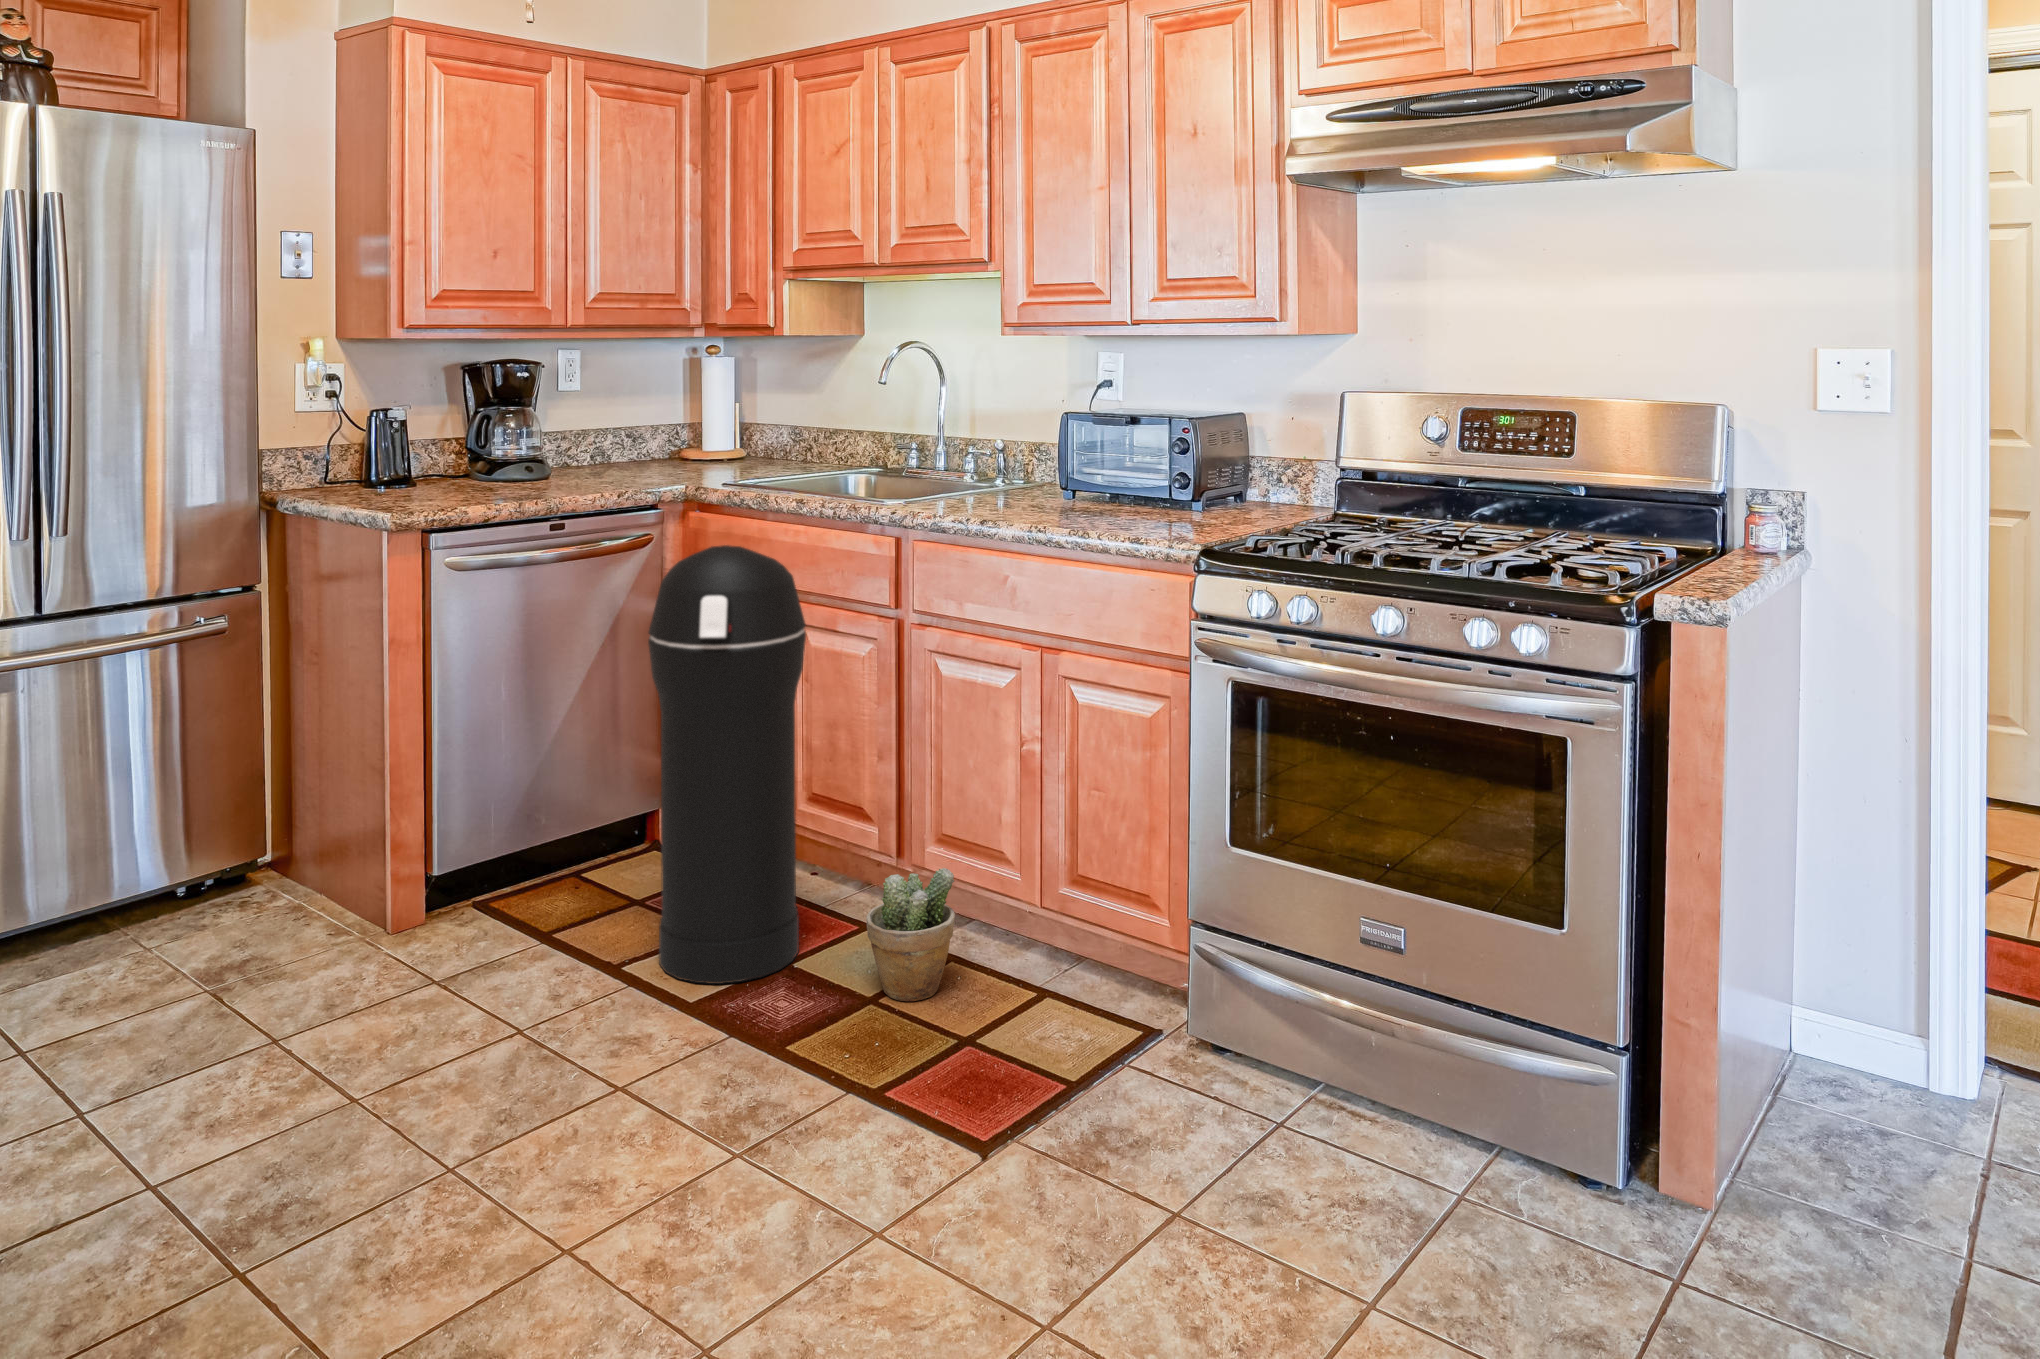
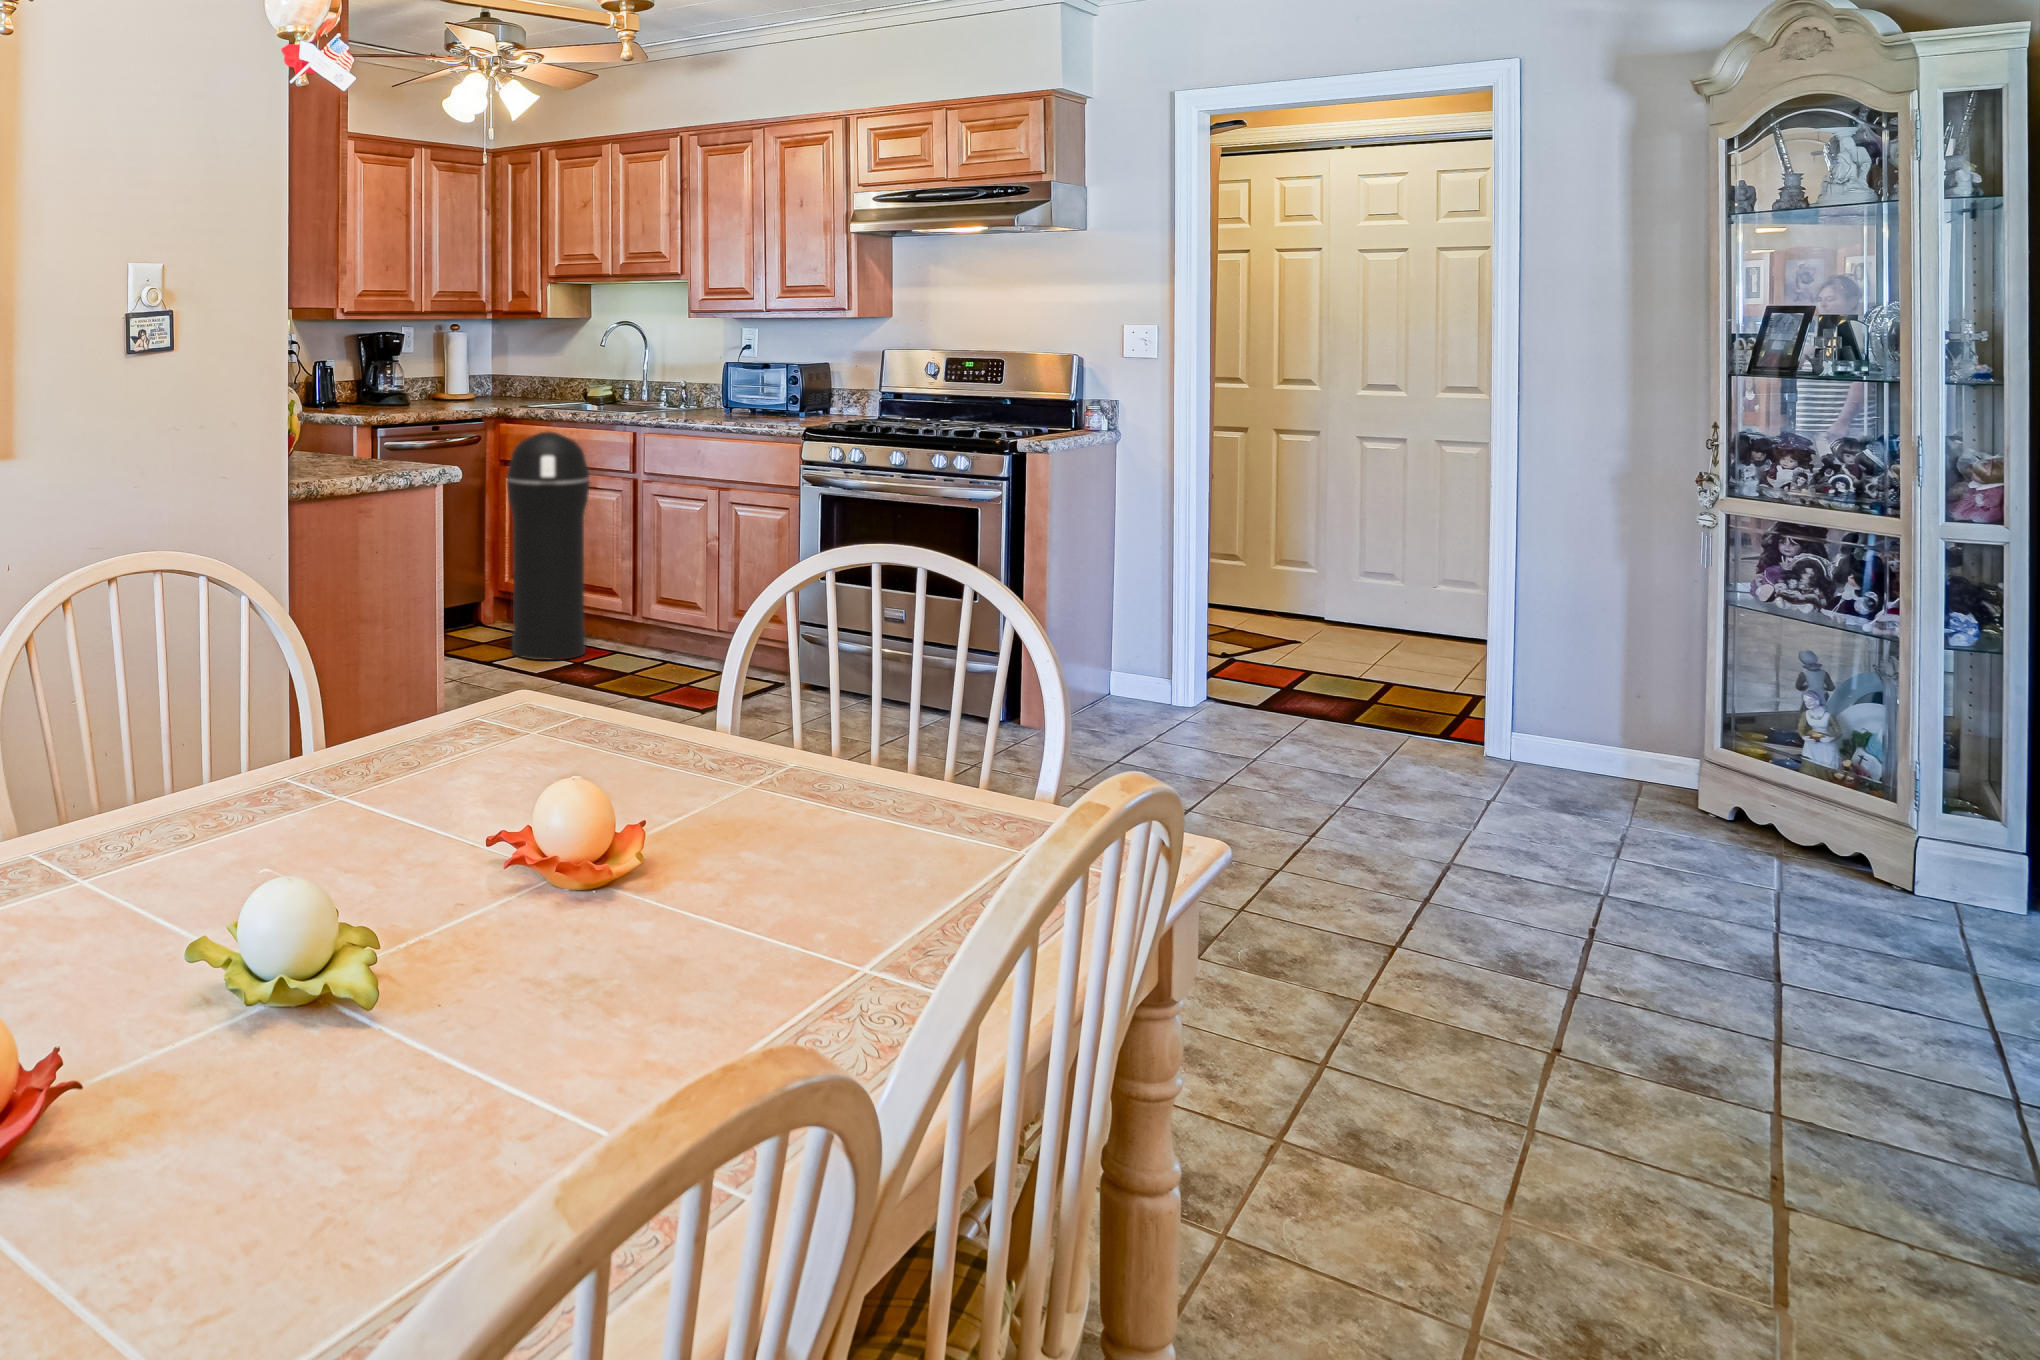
potted plant: present [866,868,955,1001] -> none [628,600,674,667]

